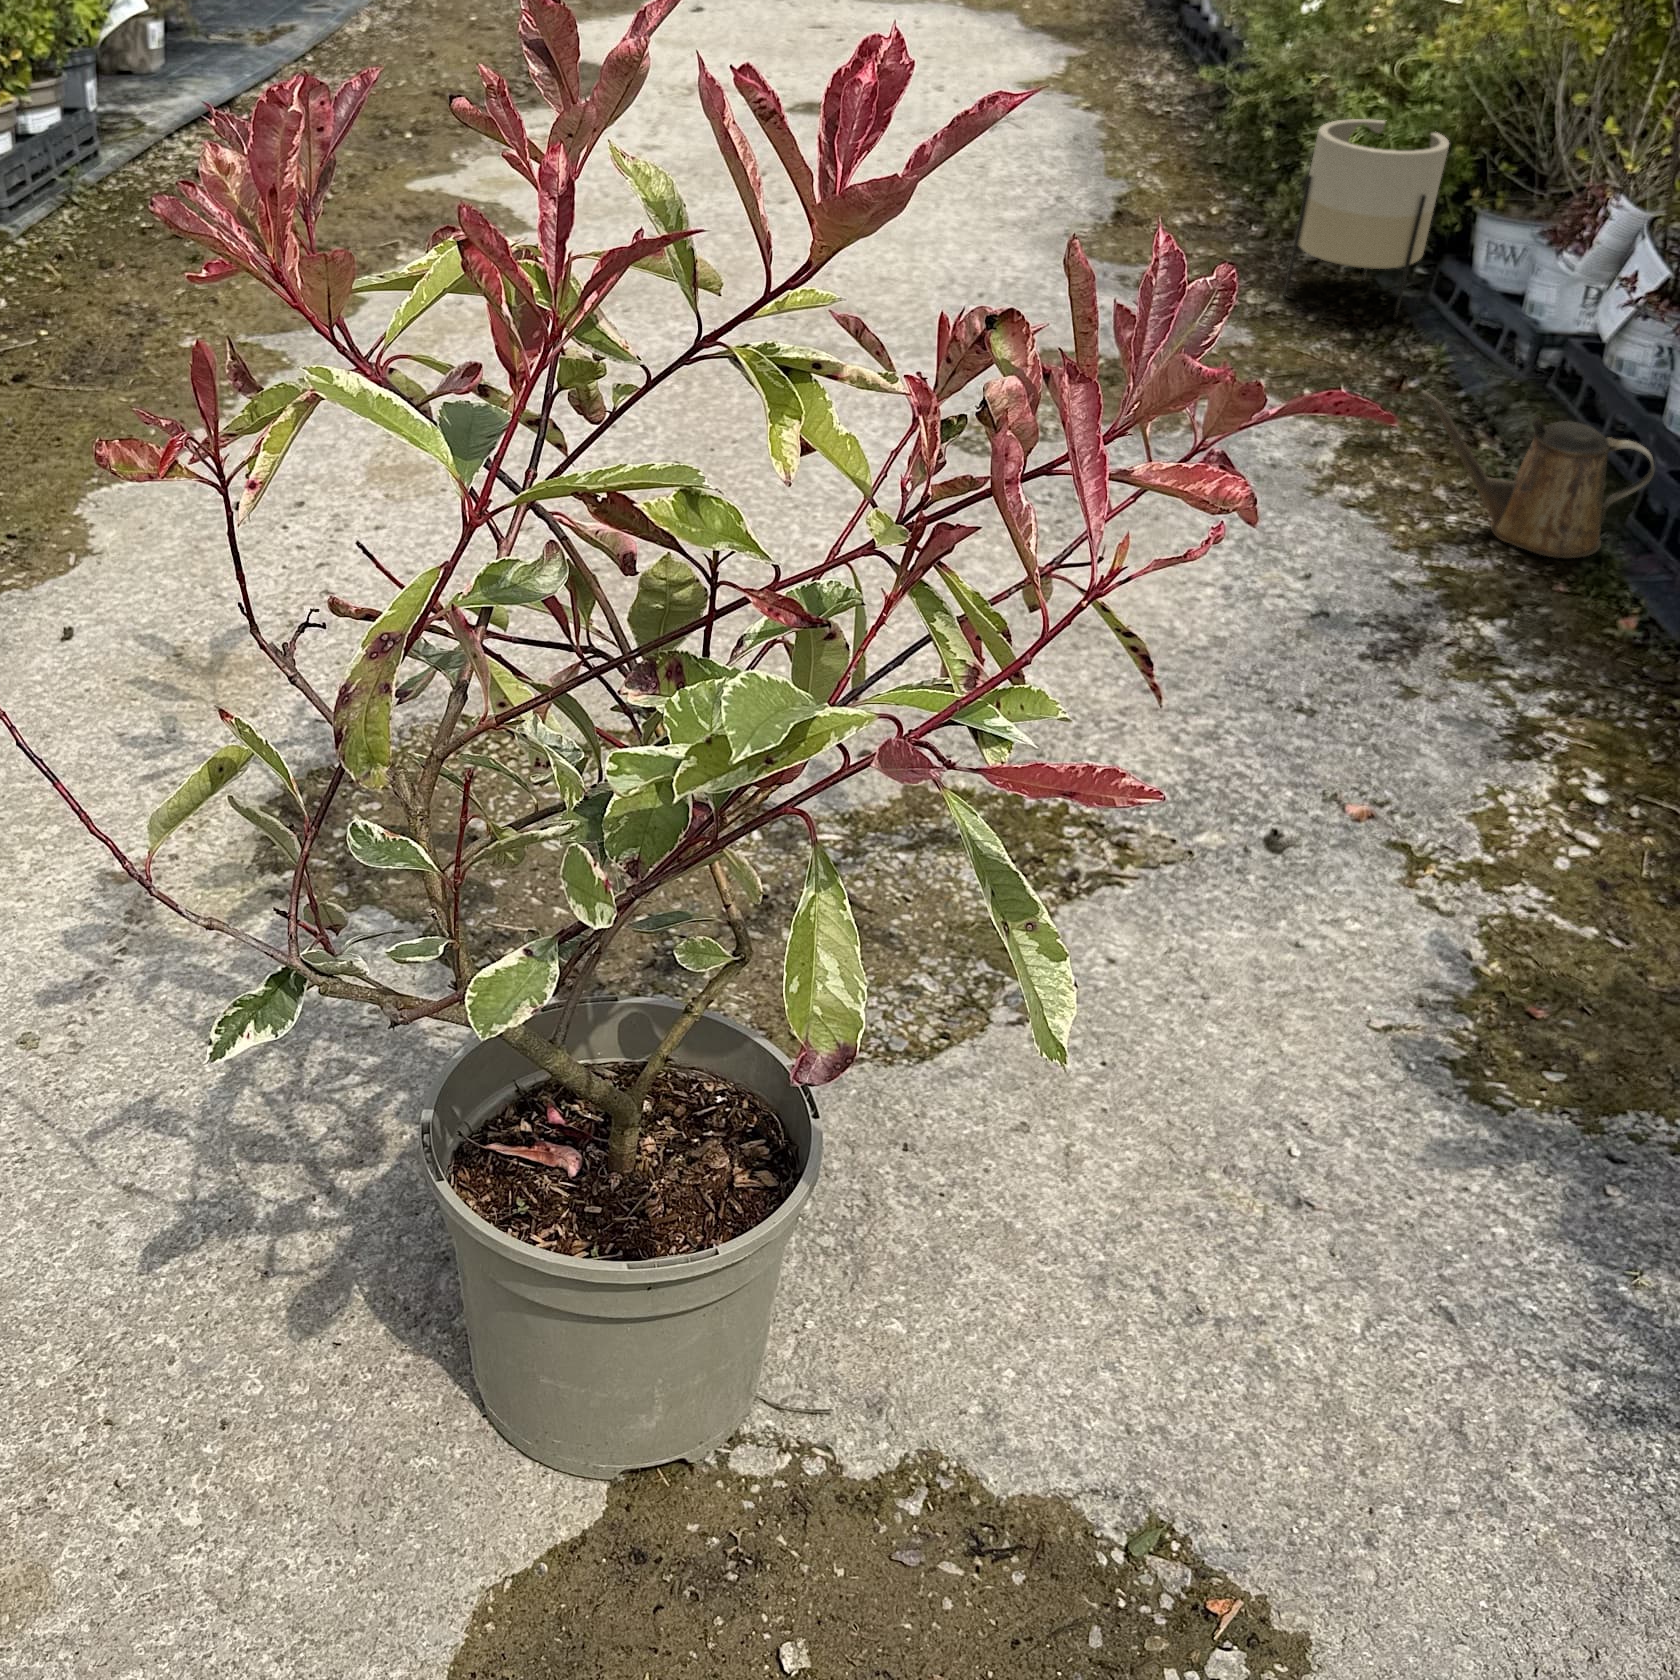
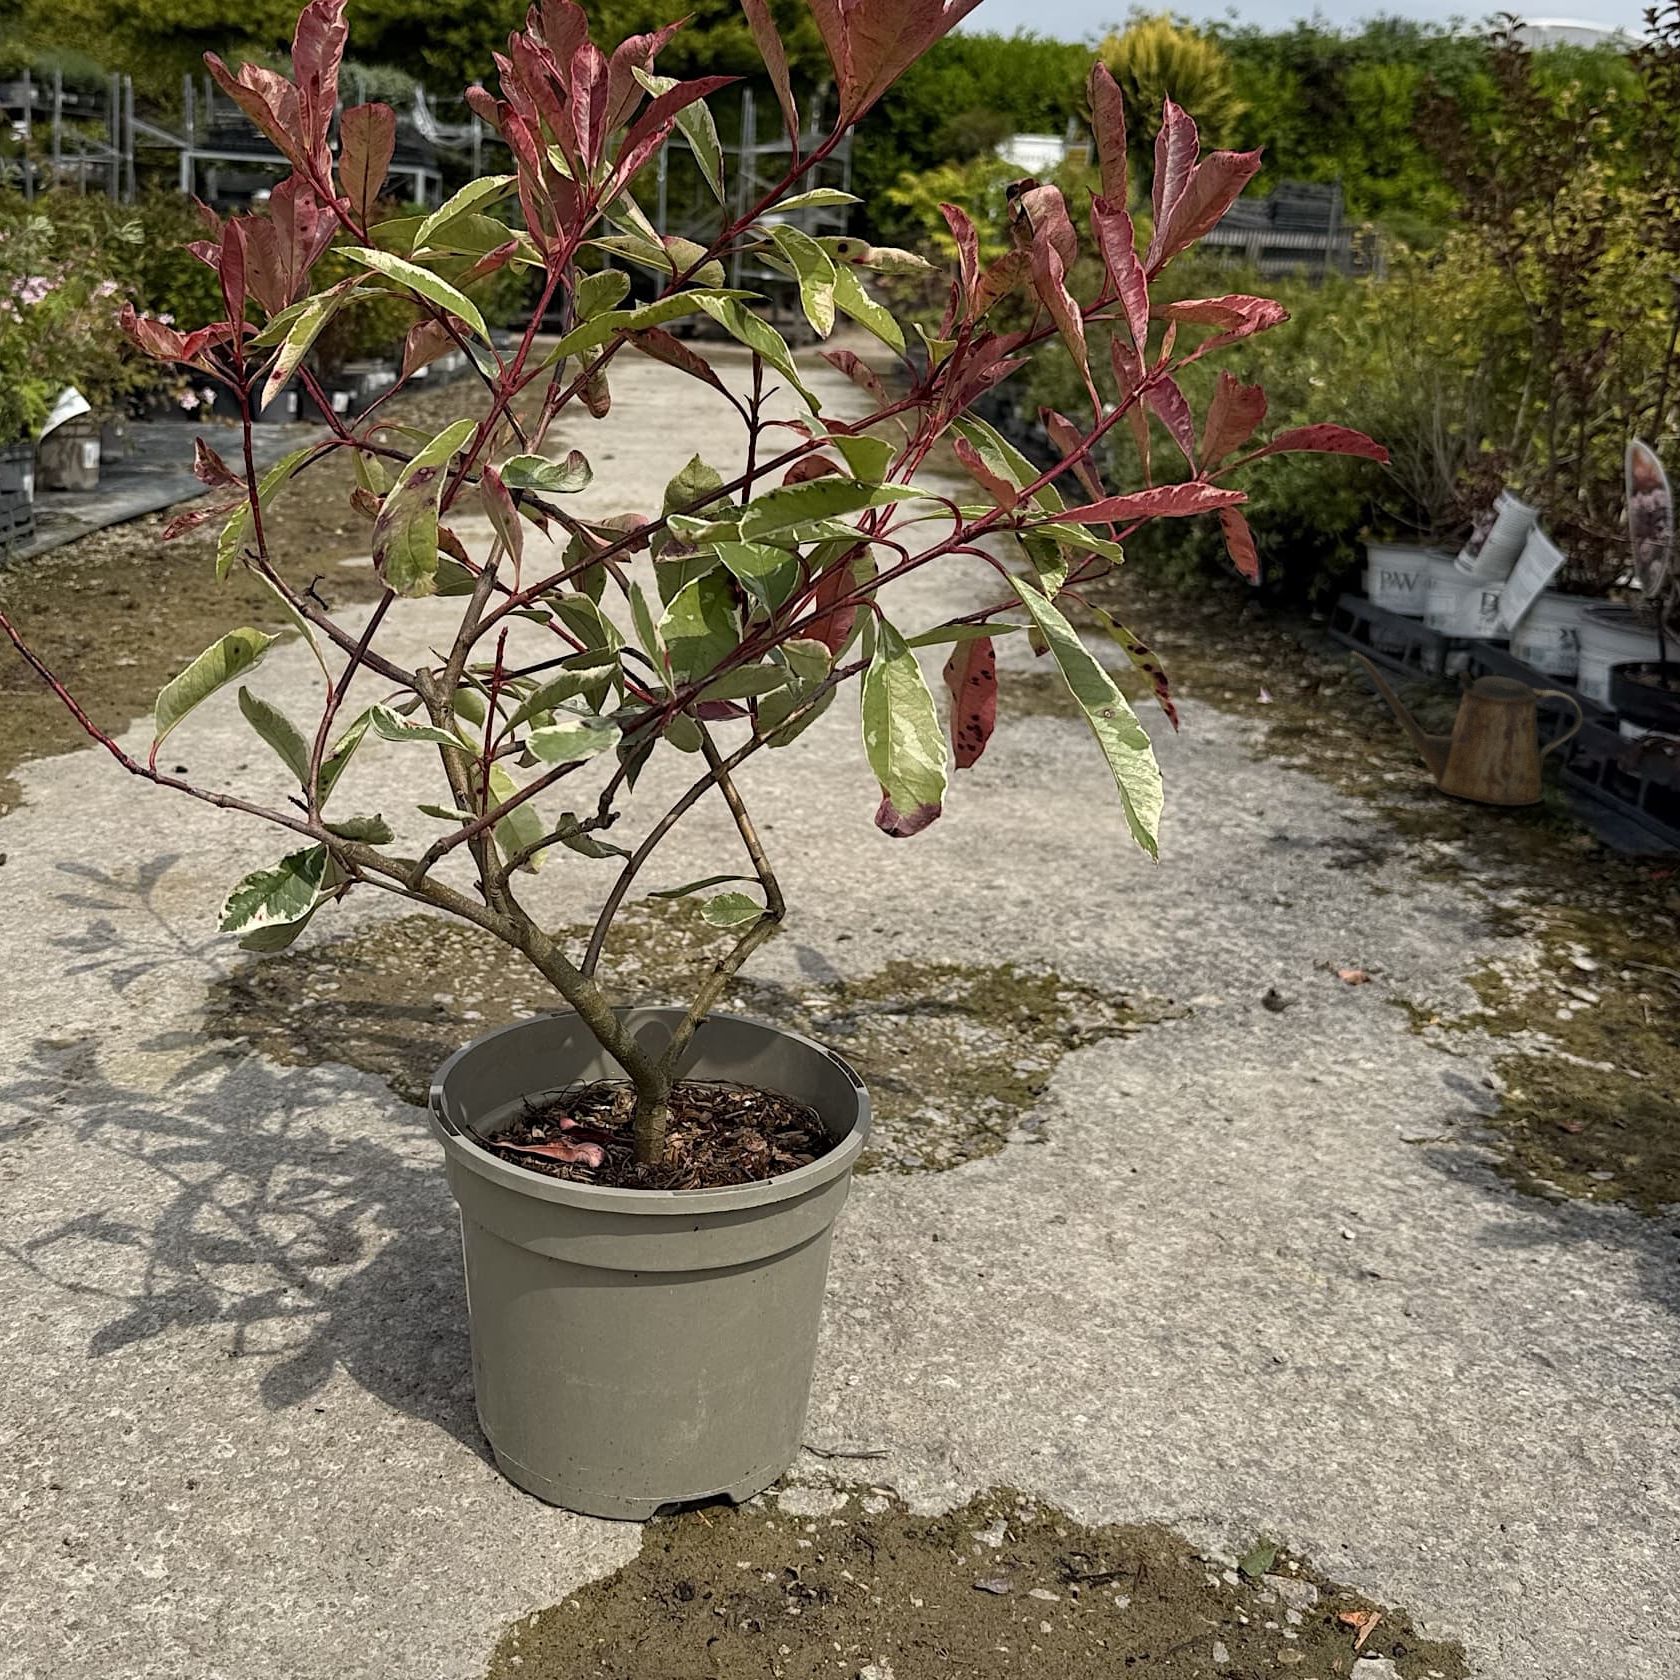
planter: present [1284,119,1449,318] -> none [1202,474,1340,651]

